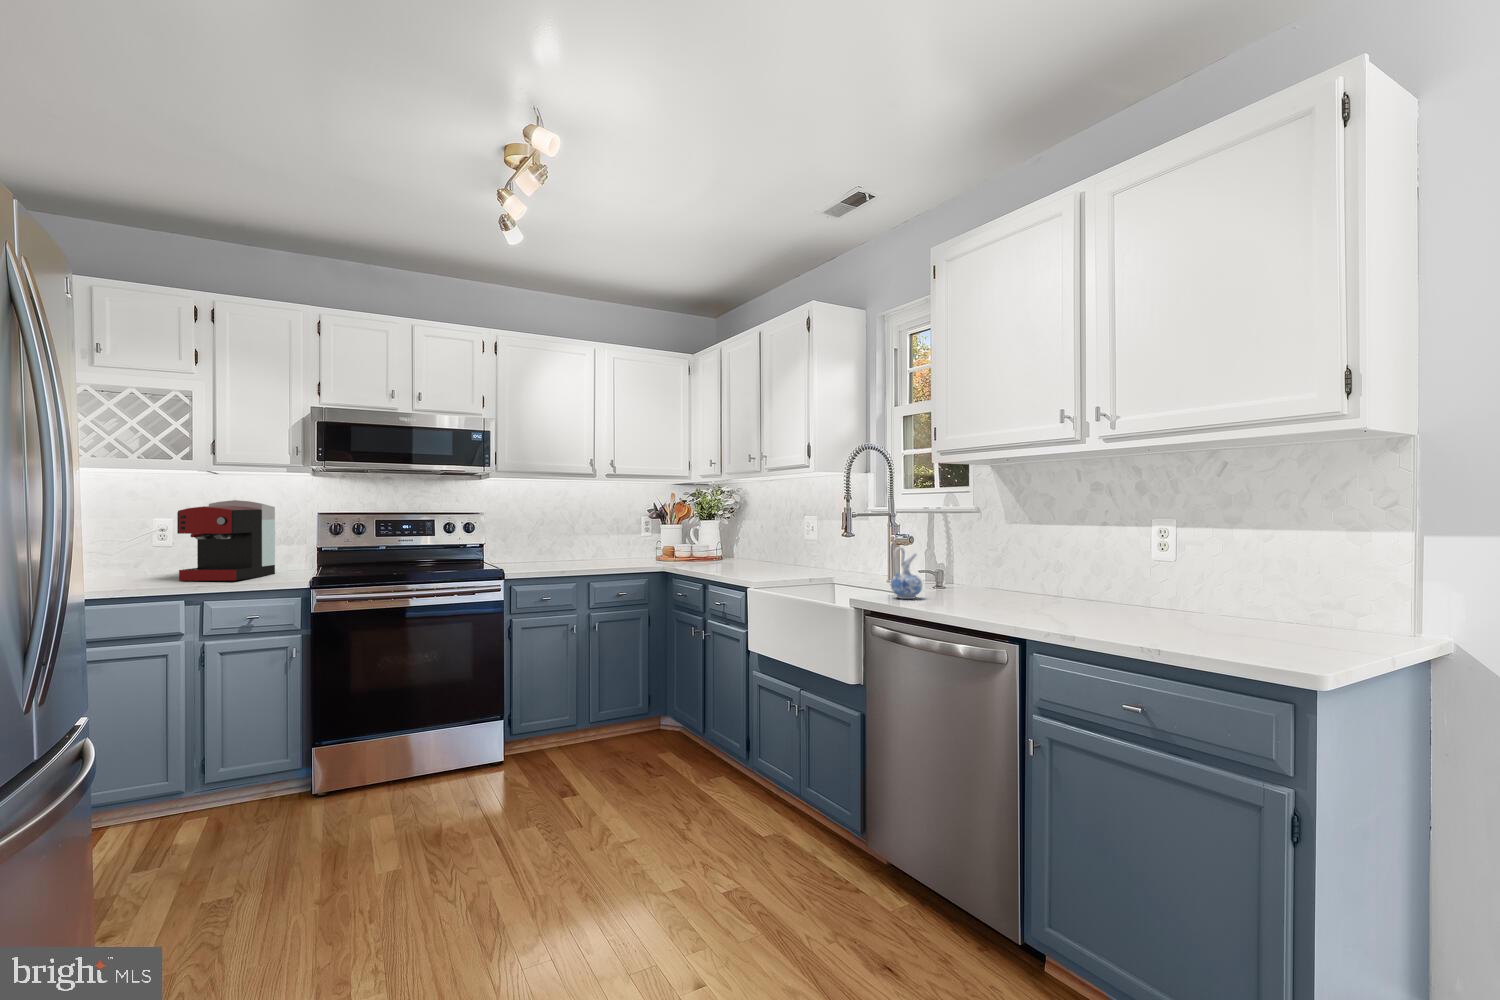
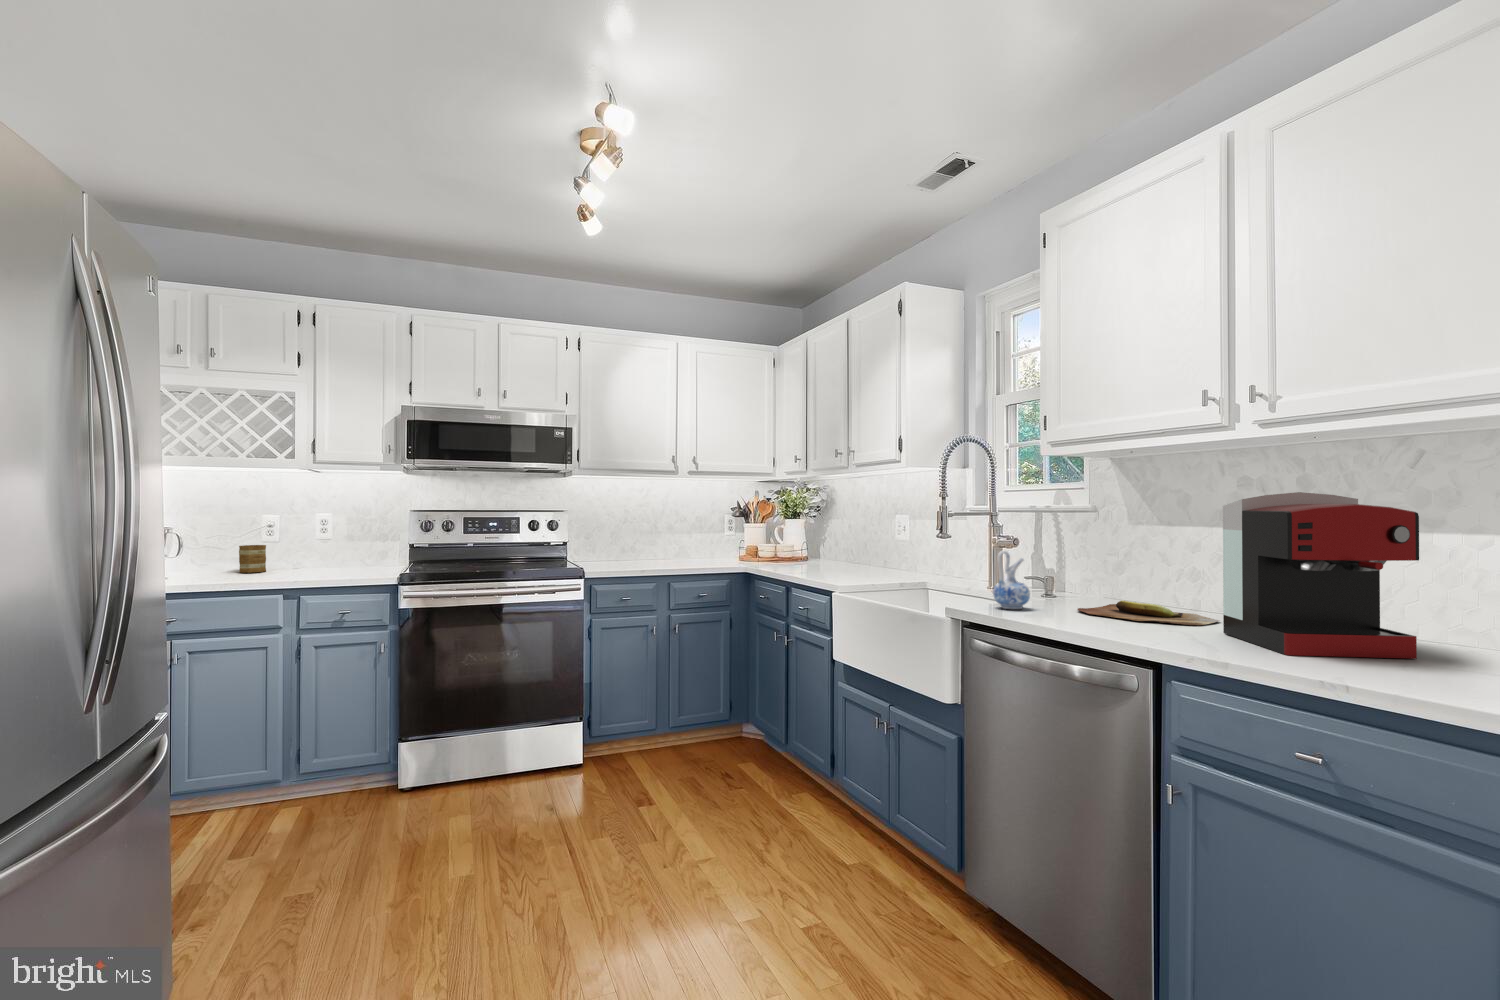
coffee maker: present [177,500,275,581] -> present [1223,492,1419,659]
mug: none [129,550,161,579] -> present [239,545,266,573]
cutting board: none [961,589,1077,608] -> present [1077,601,1220,625]

